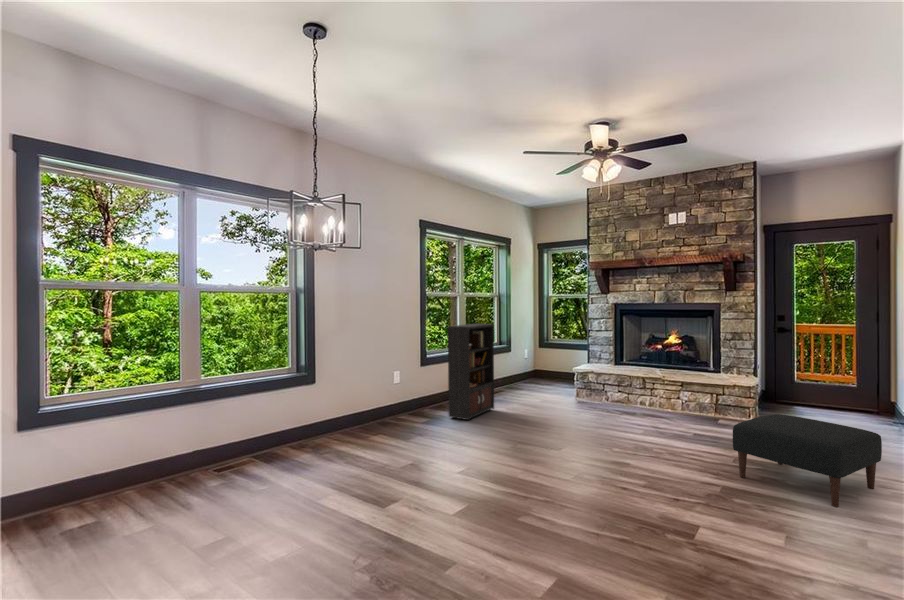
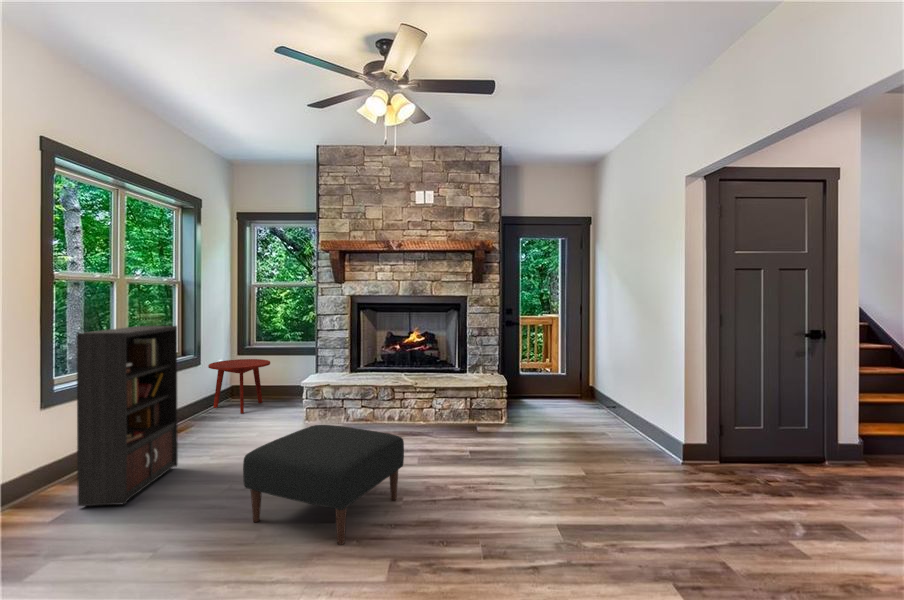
side table: none [514,351,555,388] -> present [208,359,270,414]
ottoman: present [733,414,882,507] -> present [243,425,404,545]

